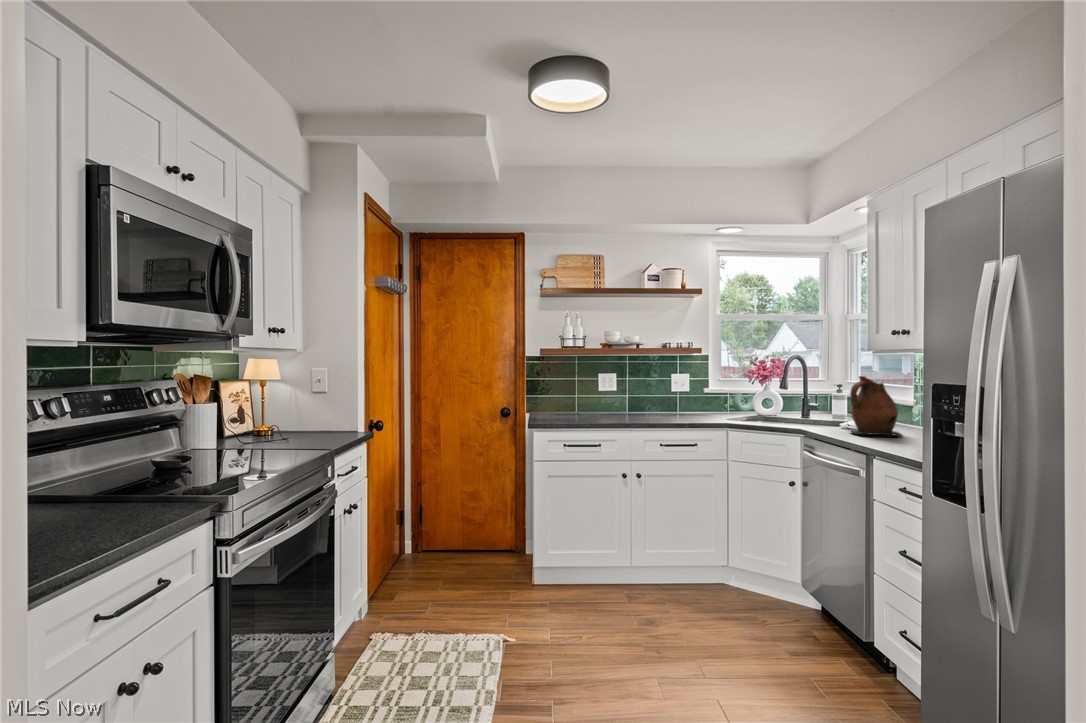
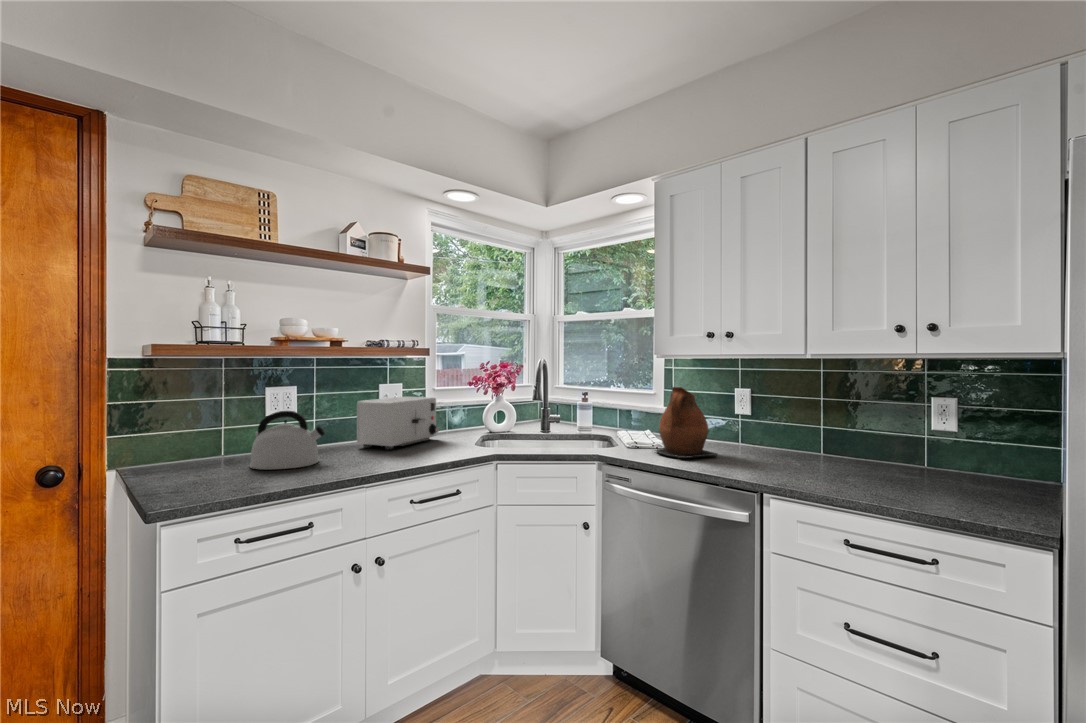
toaster: none [648,383,707,416] -> present [357,397,439,449]
kettle: none [582,386,621,418] -> present [250,411,325,469]

